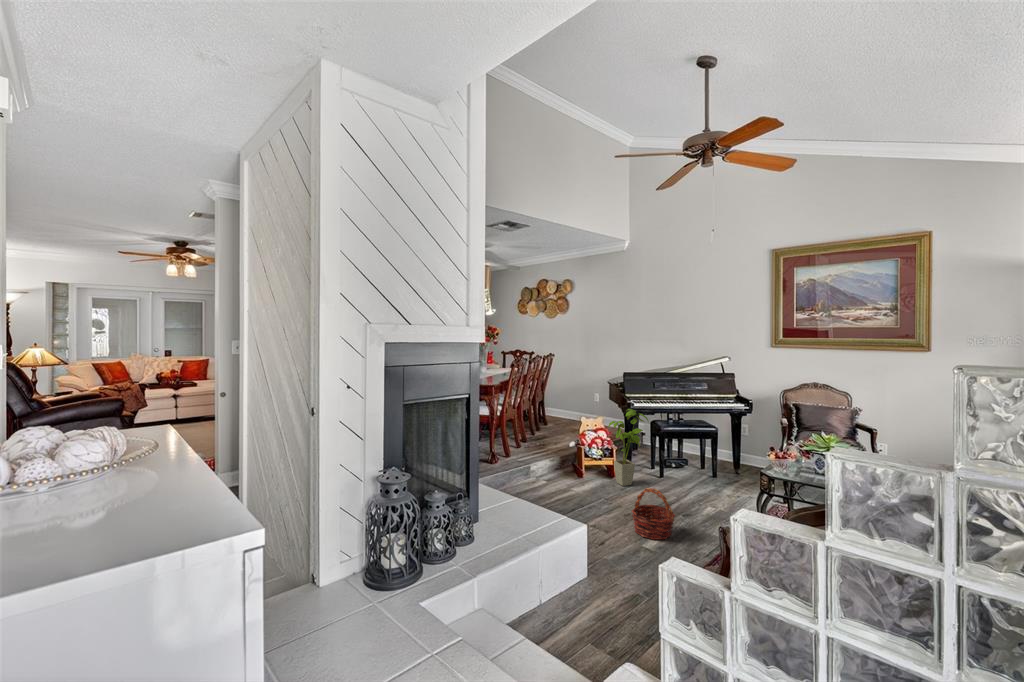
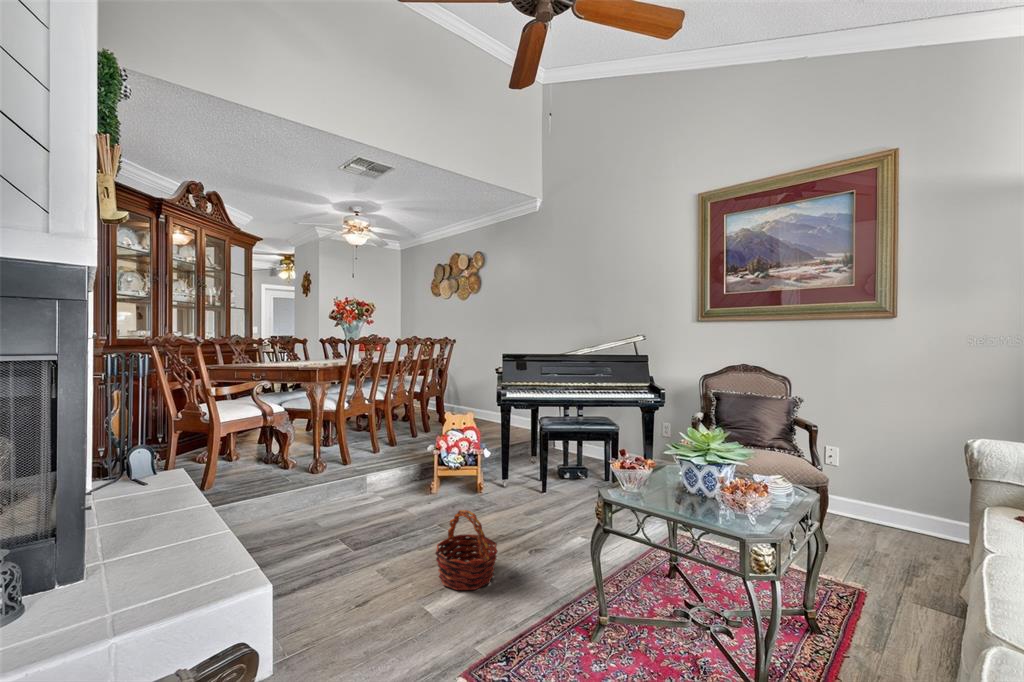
house plant: present [608,409,648,486] -> none [464,399,516,504]

